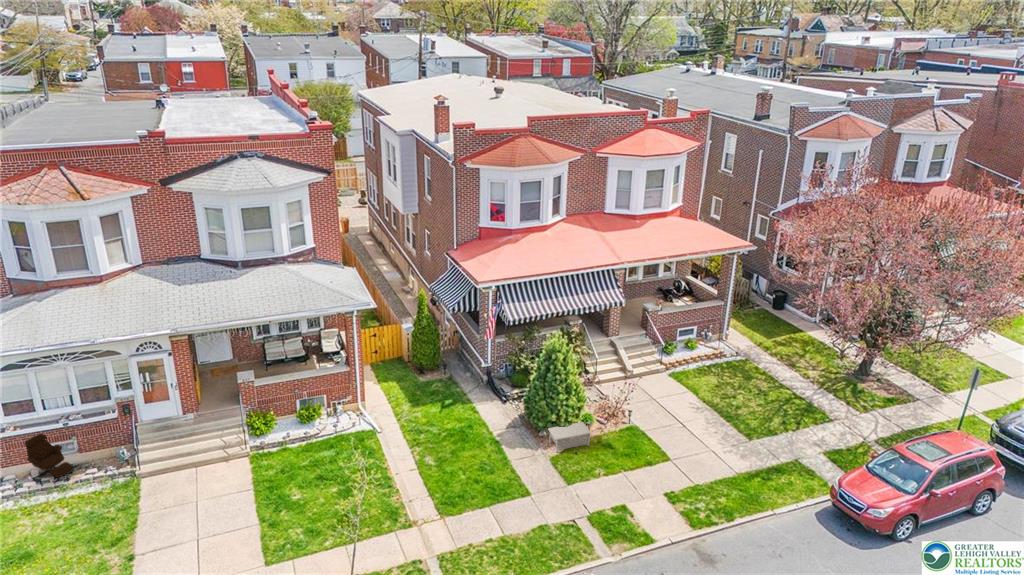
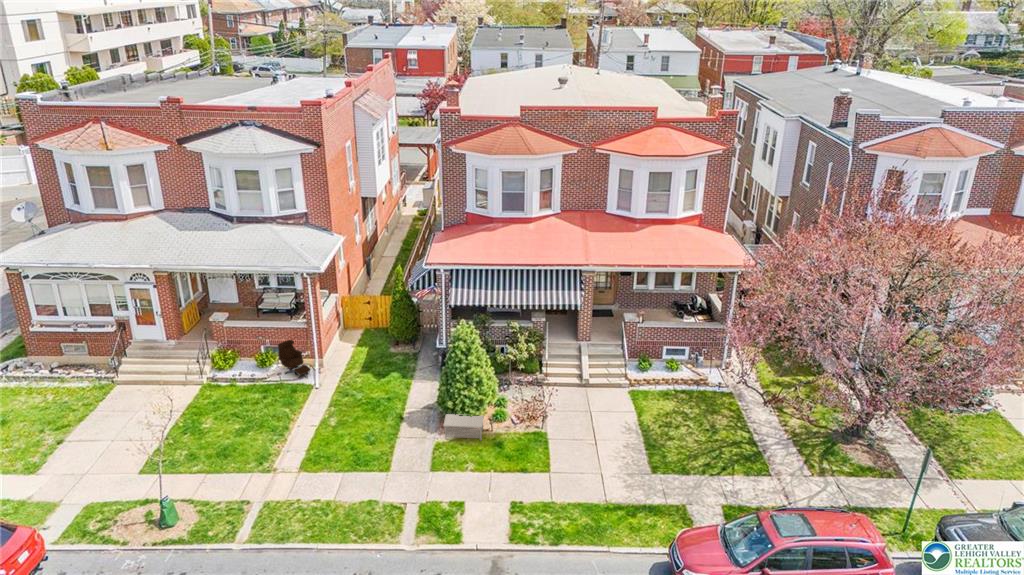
lounge chair: present [25,434,73,478] -> present [278,340,310,376]

